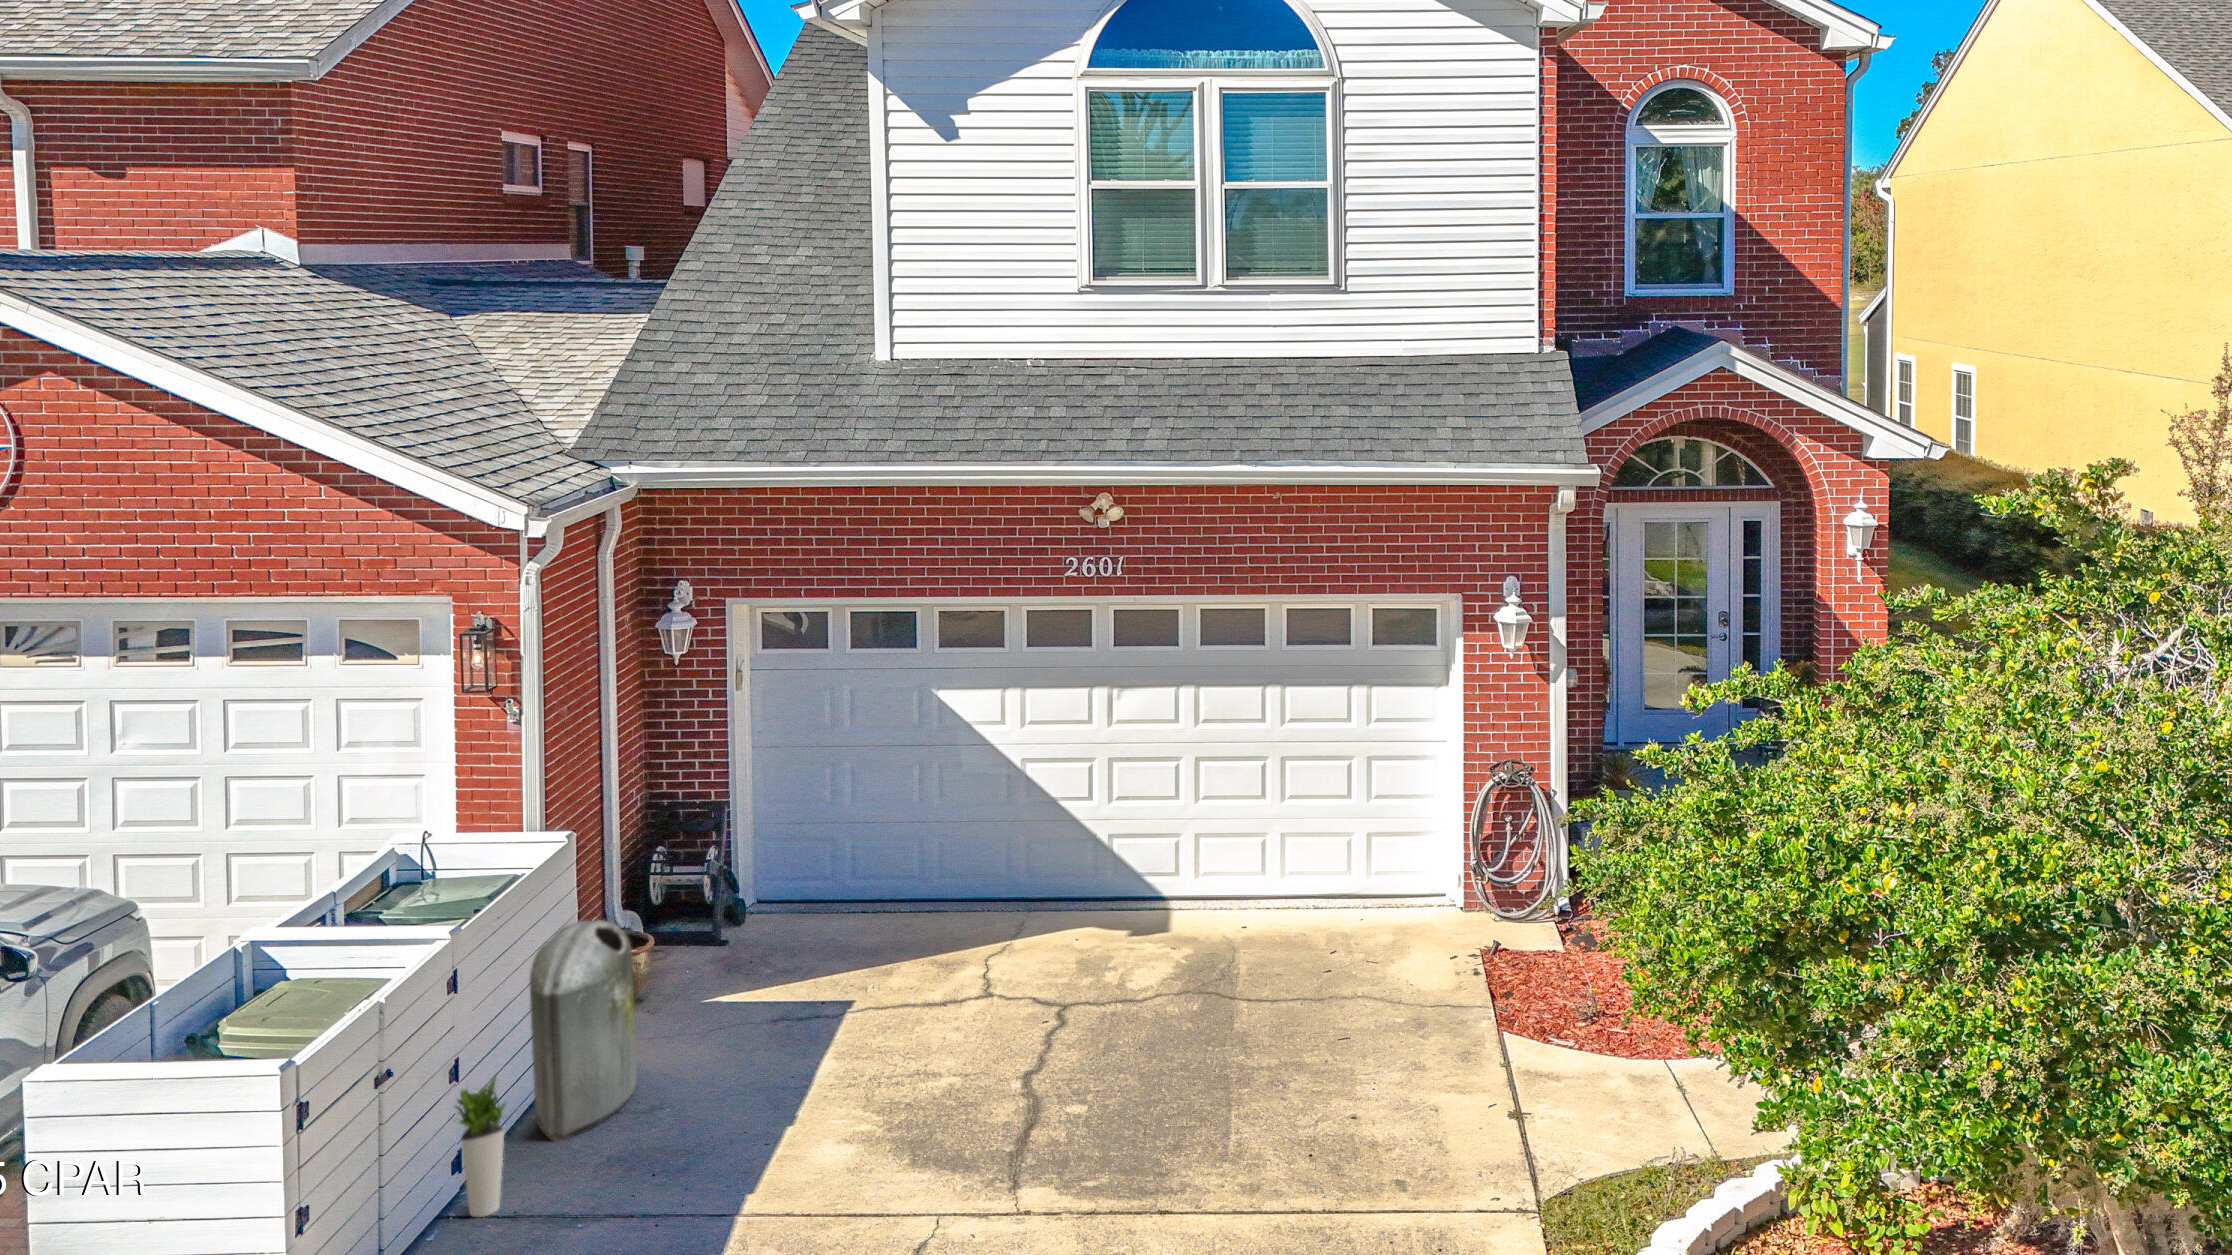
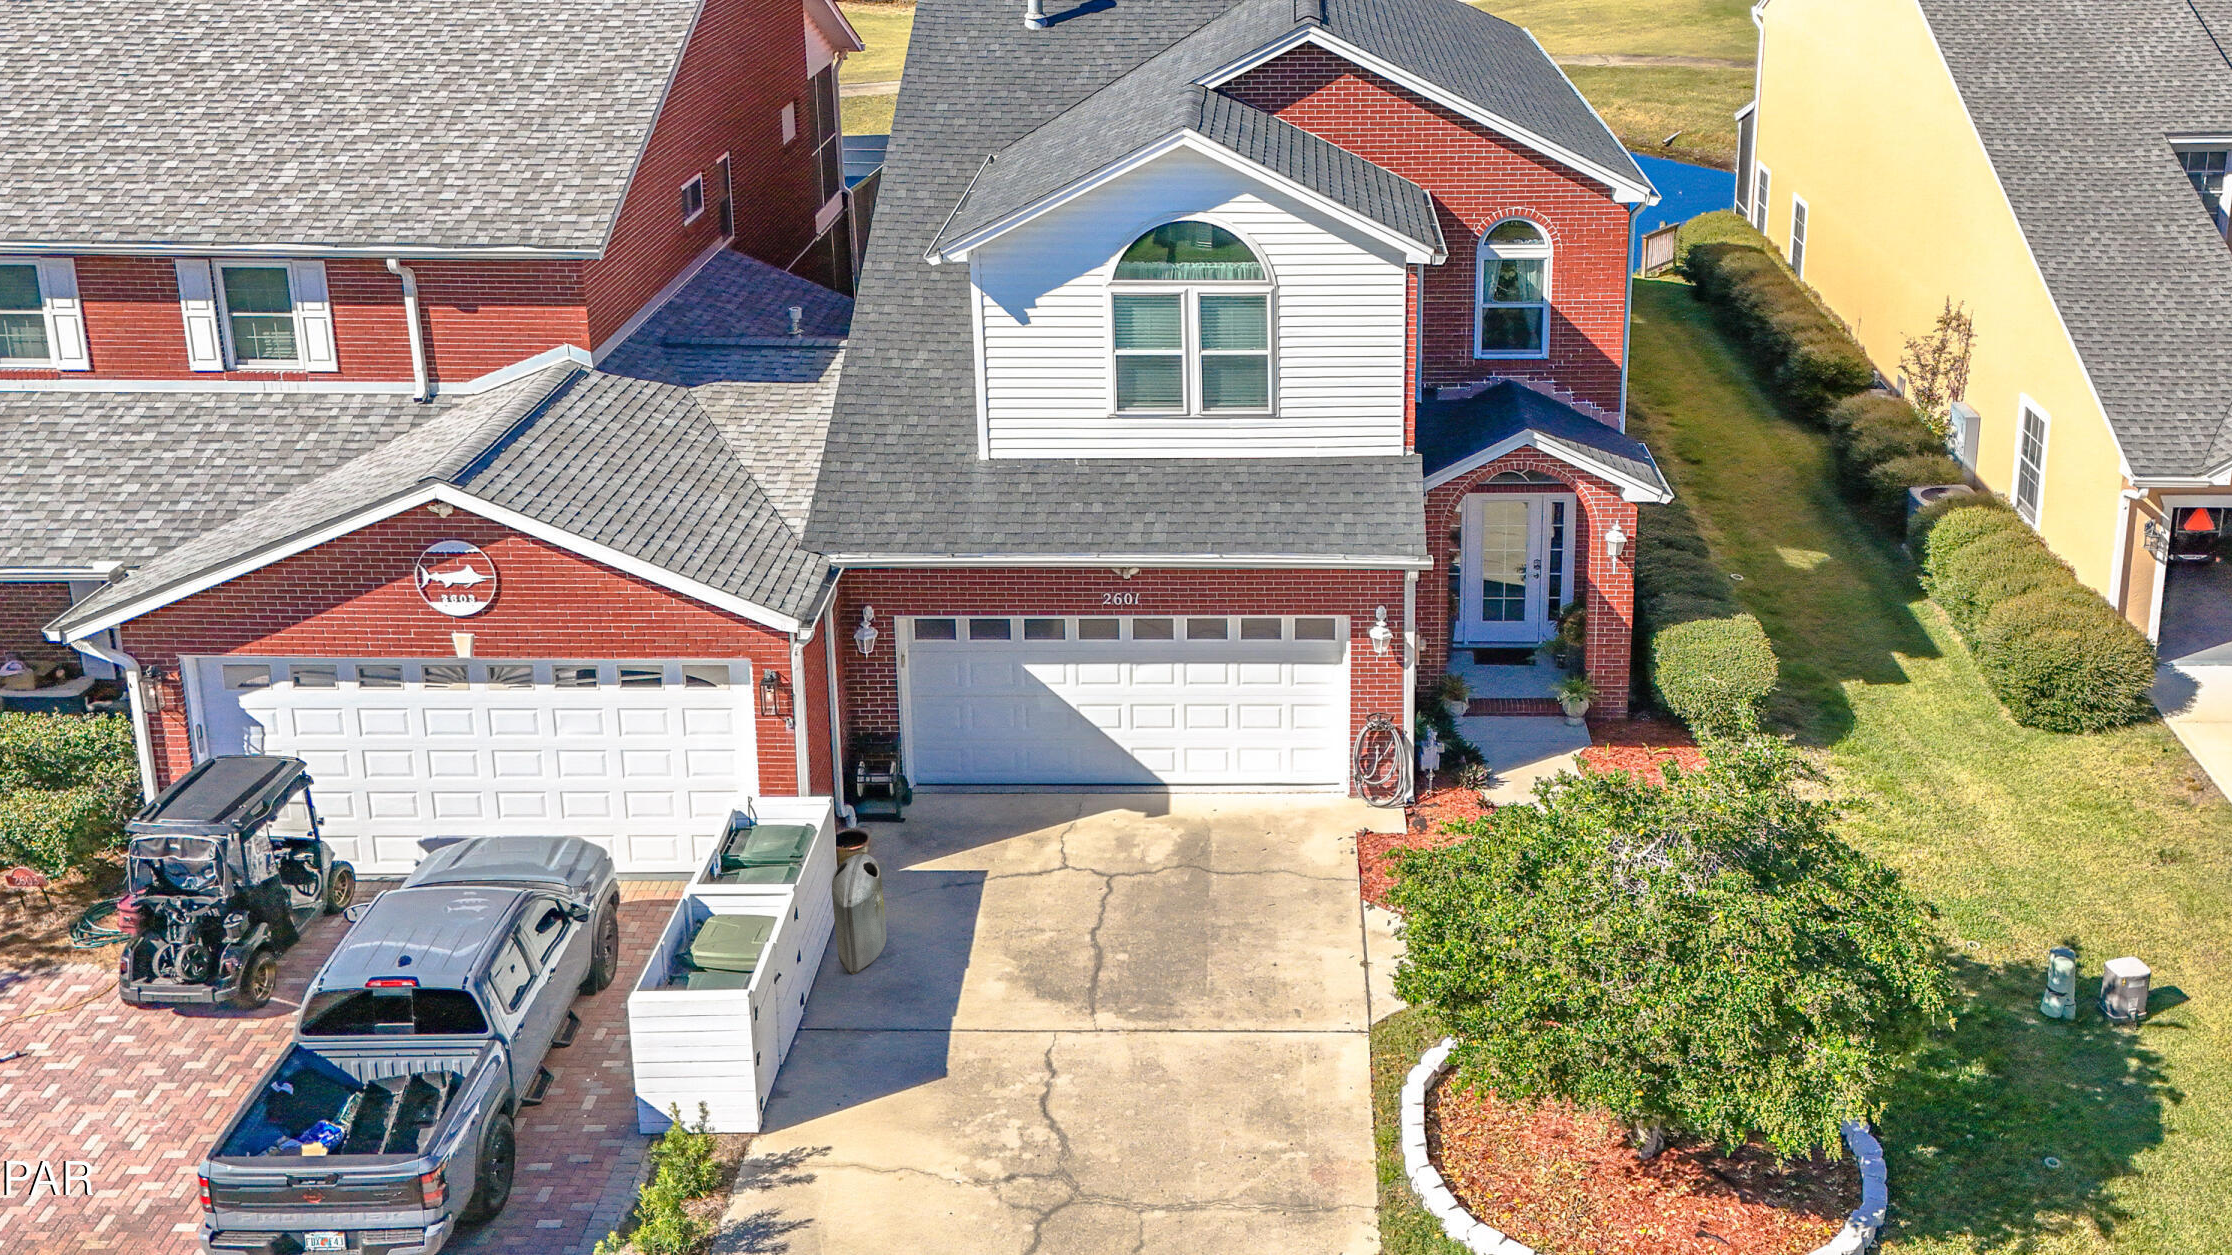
planter: present [456,1077,506,1217] -> none [813,960,842,1026]

